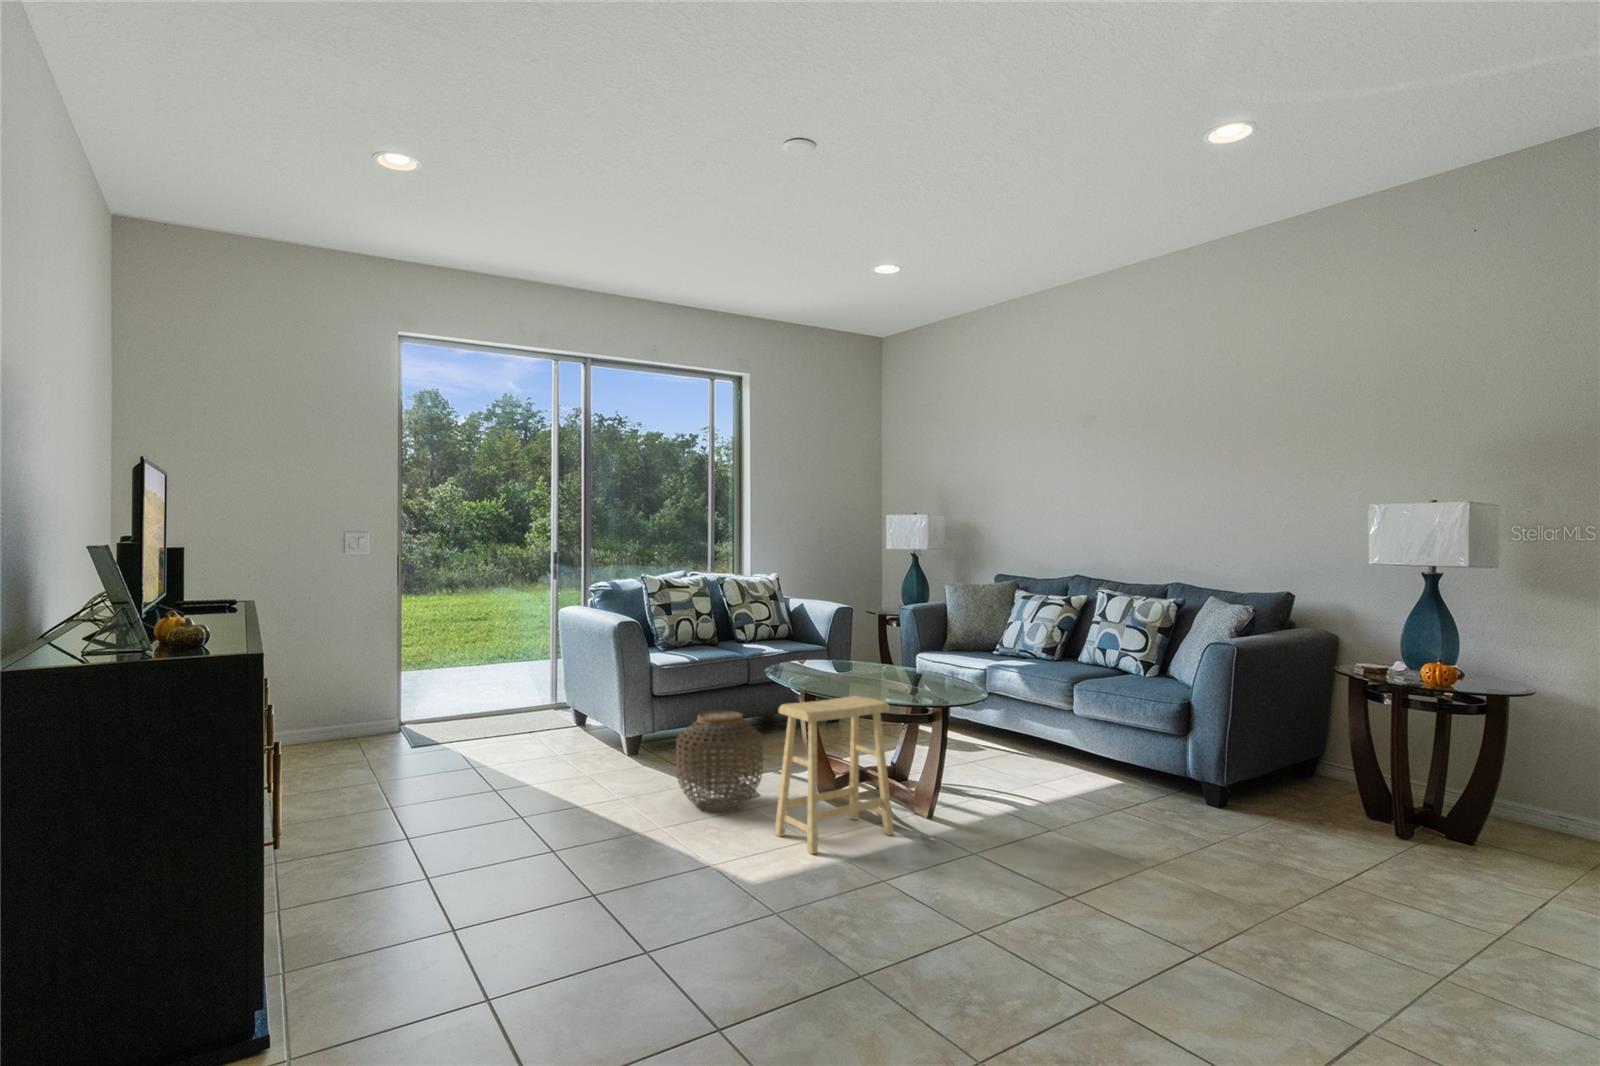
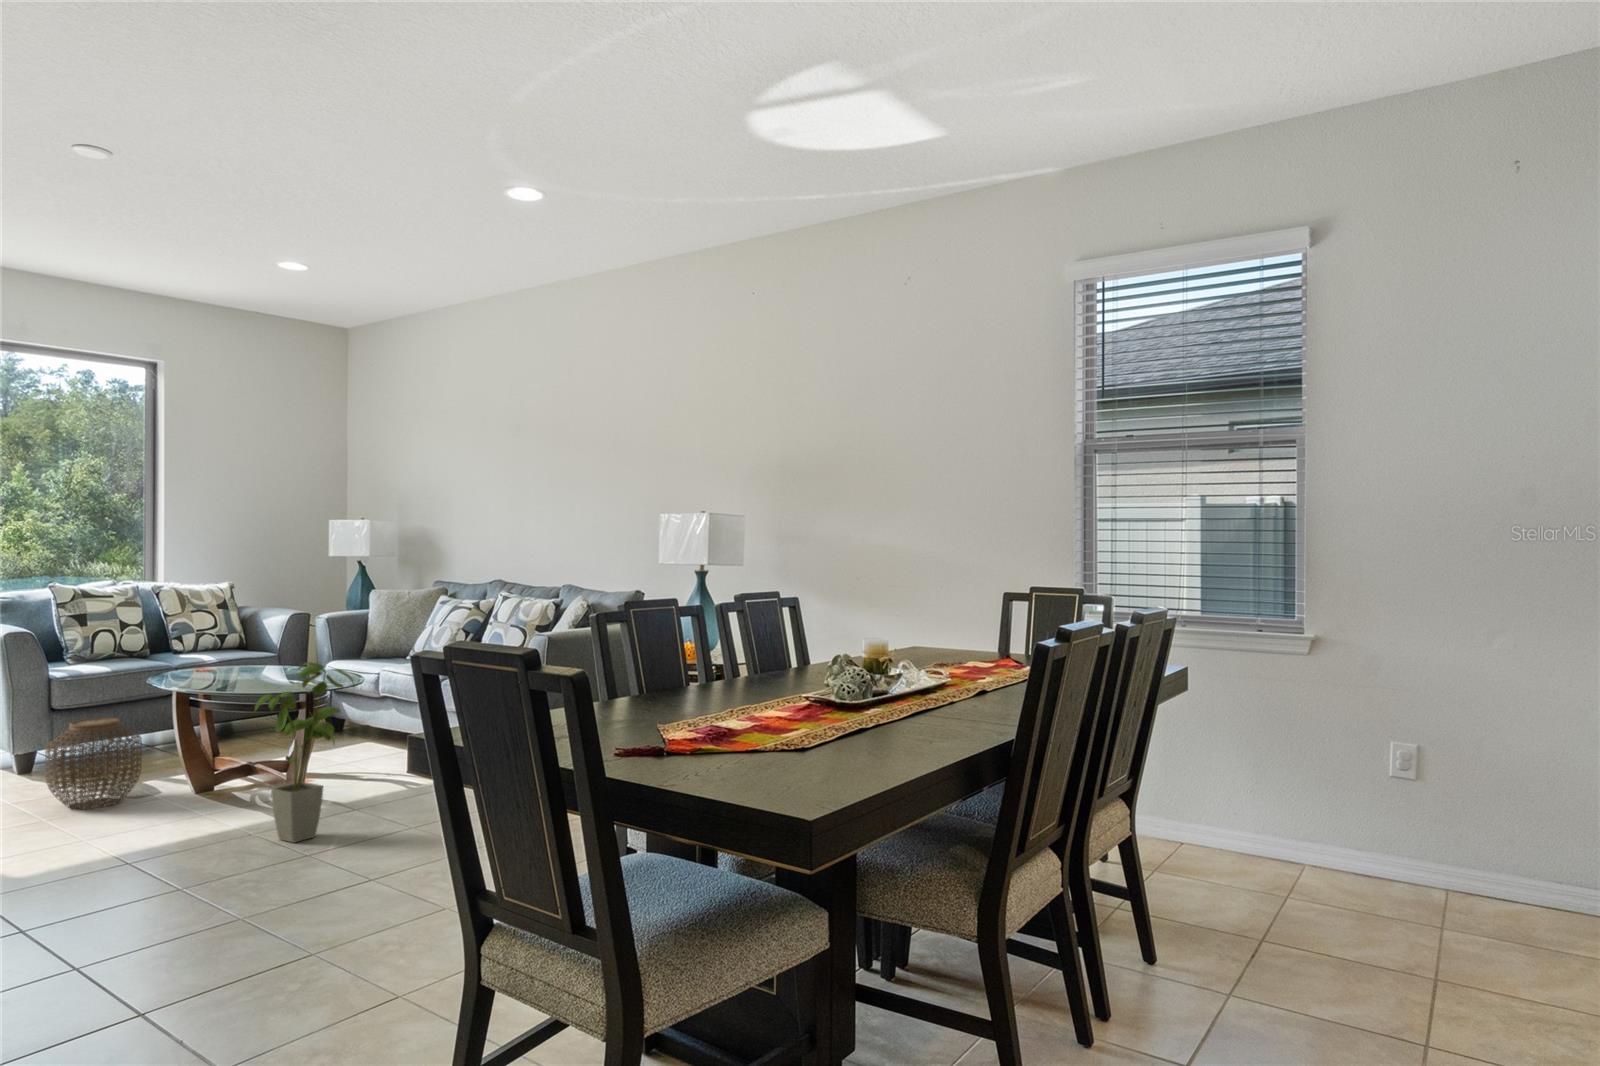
house plant: none [947,662,1069,899] -> present [255,662,353,843]
footstool: present [774,696,894,854] -> none [133,697,251,830]

